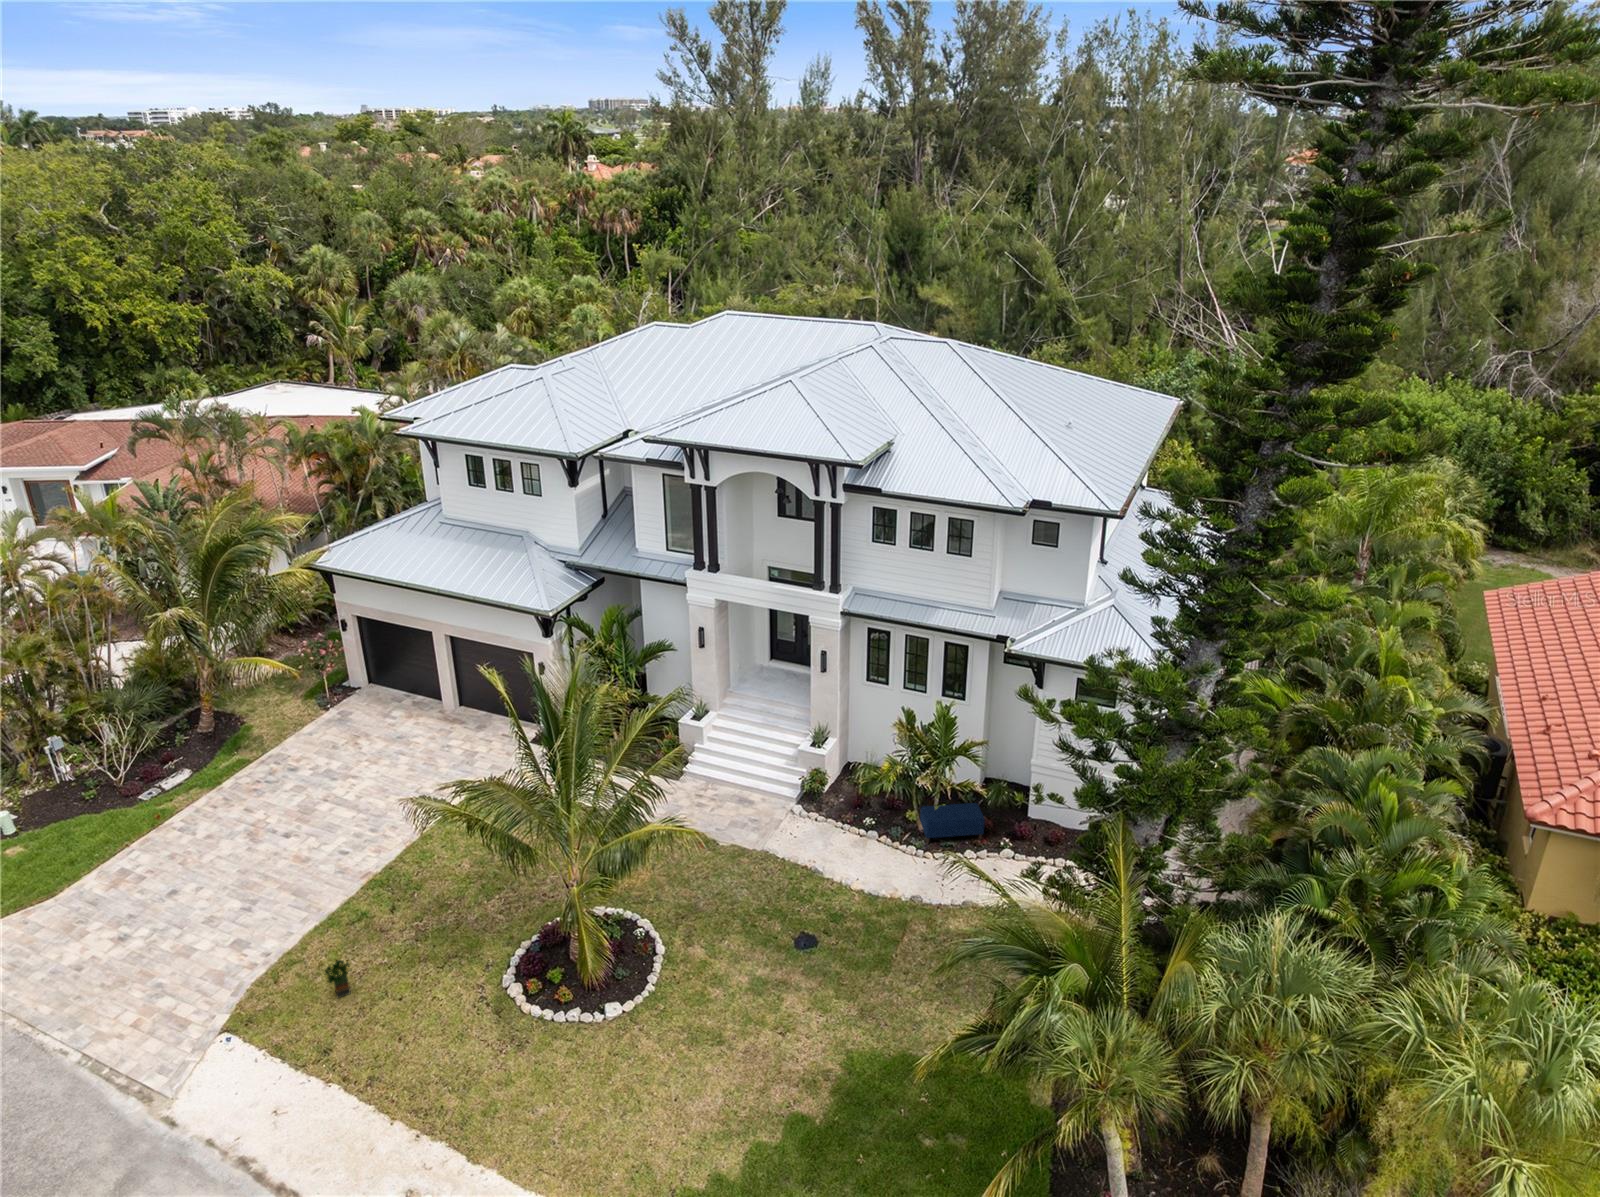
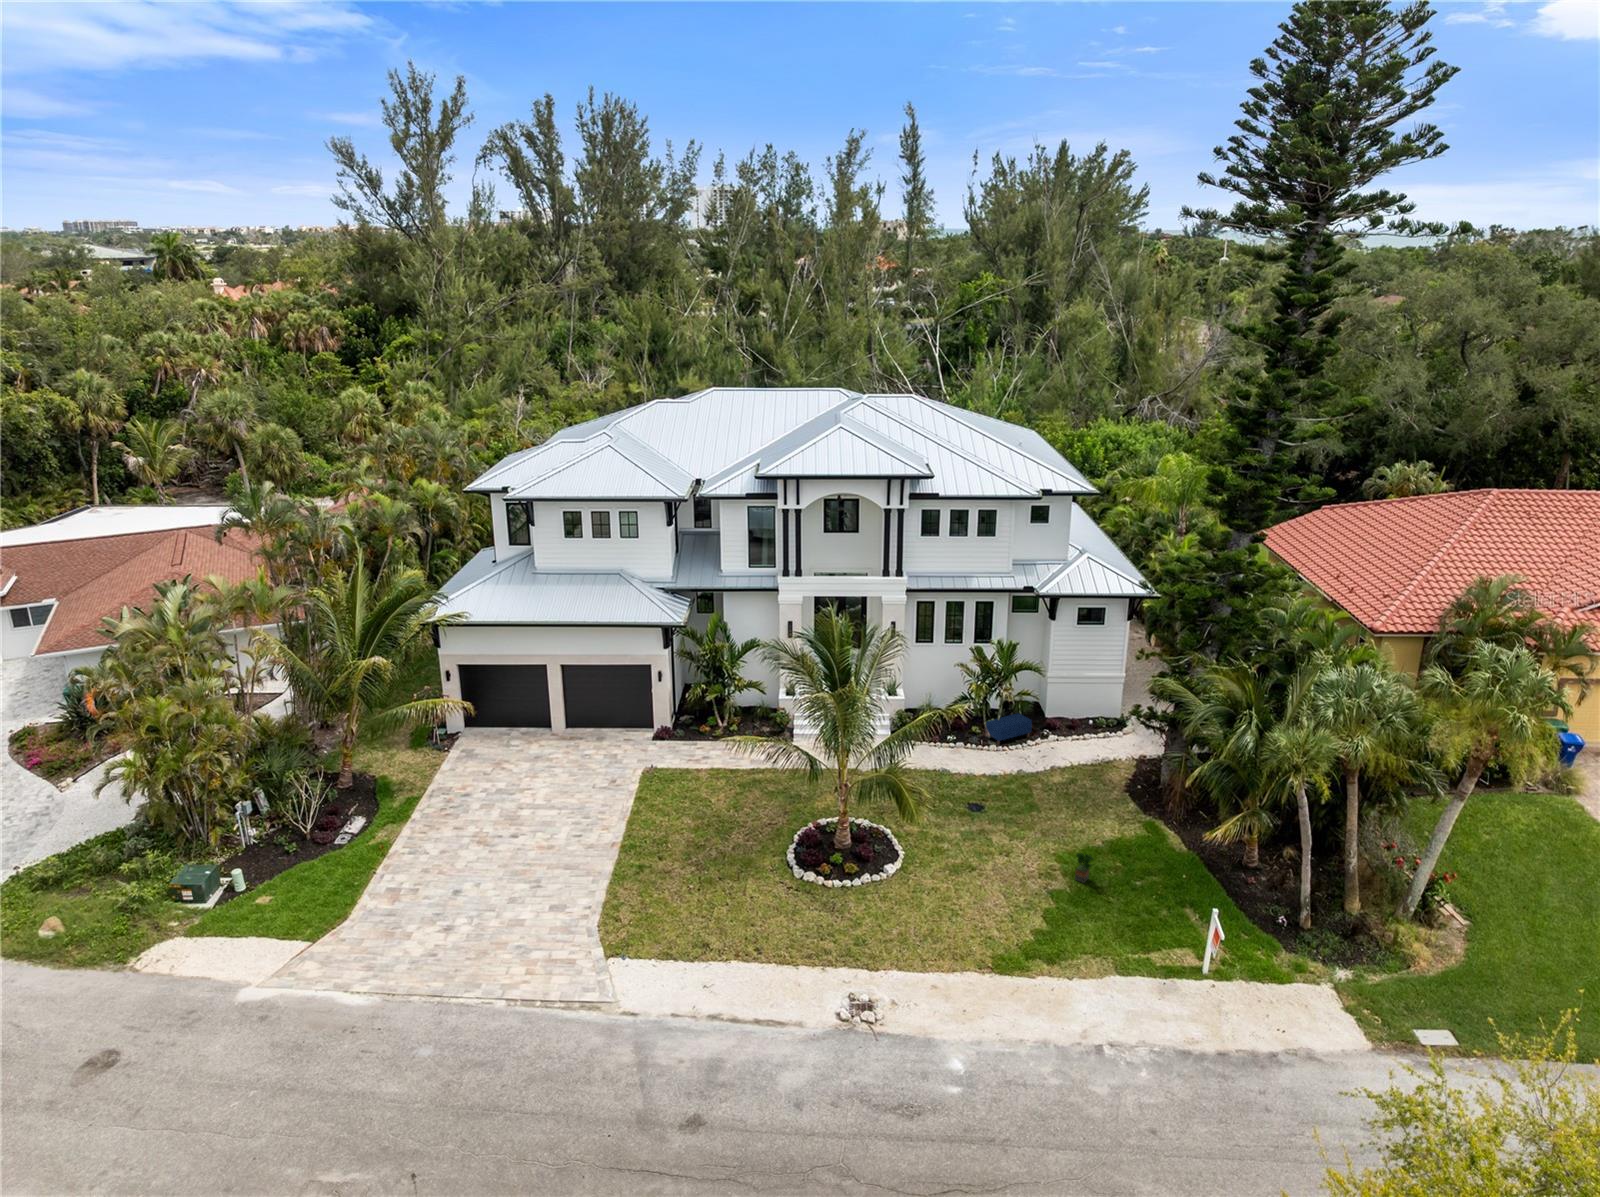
potted tree: present [325,960,351,998] -> present [1075,853,1093,883]

